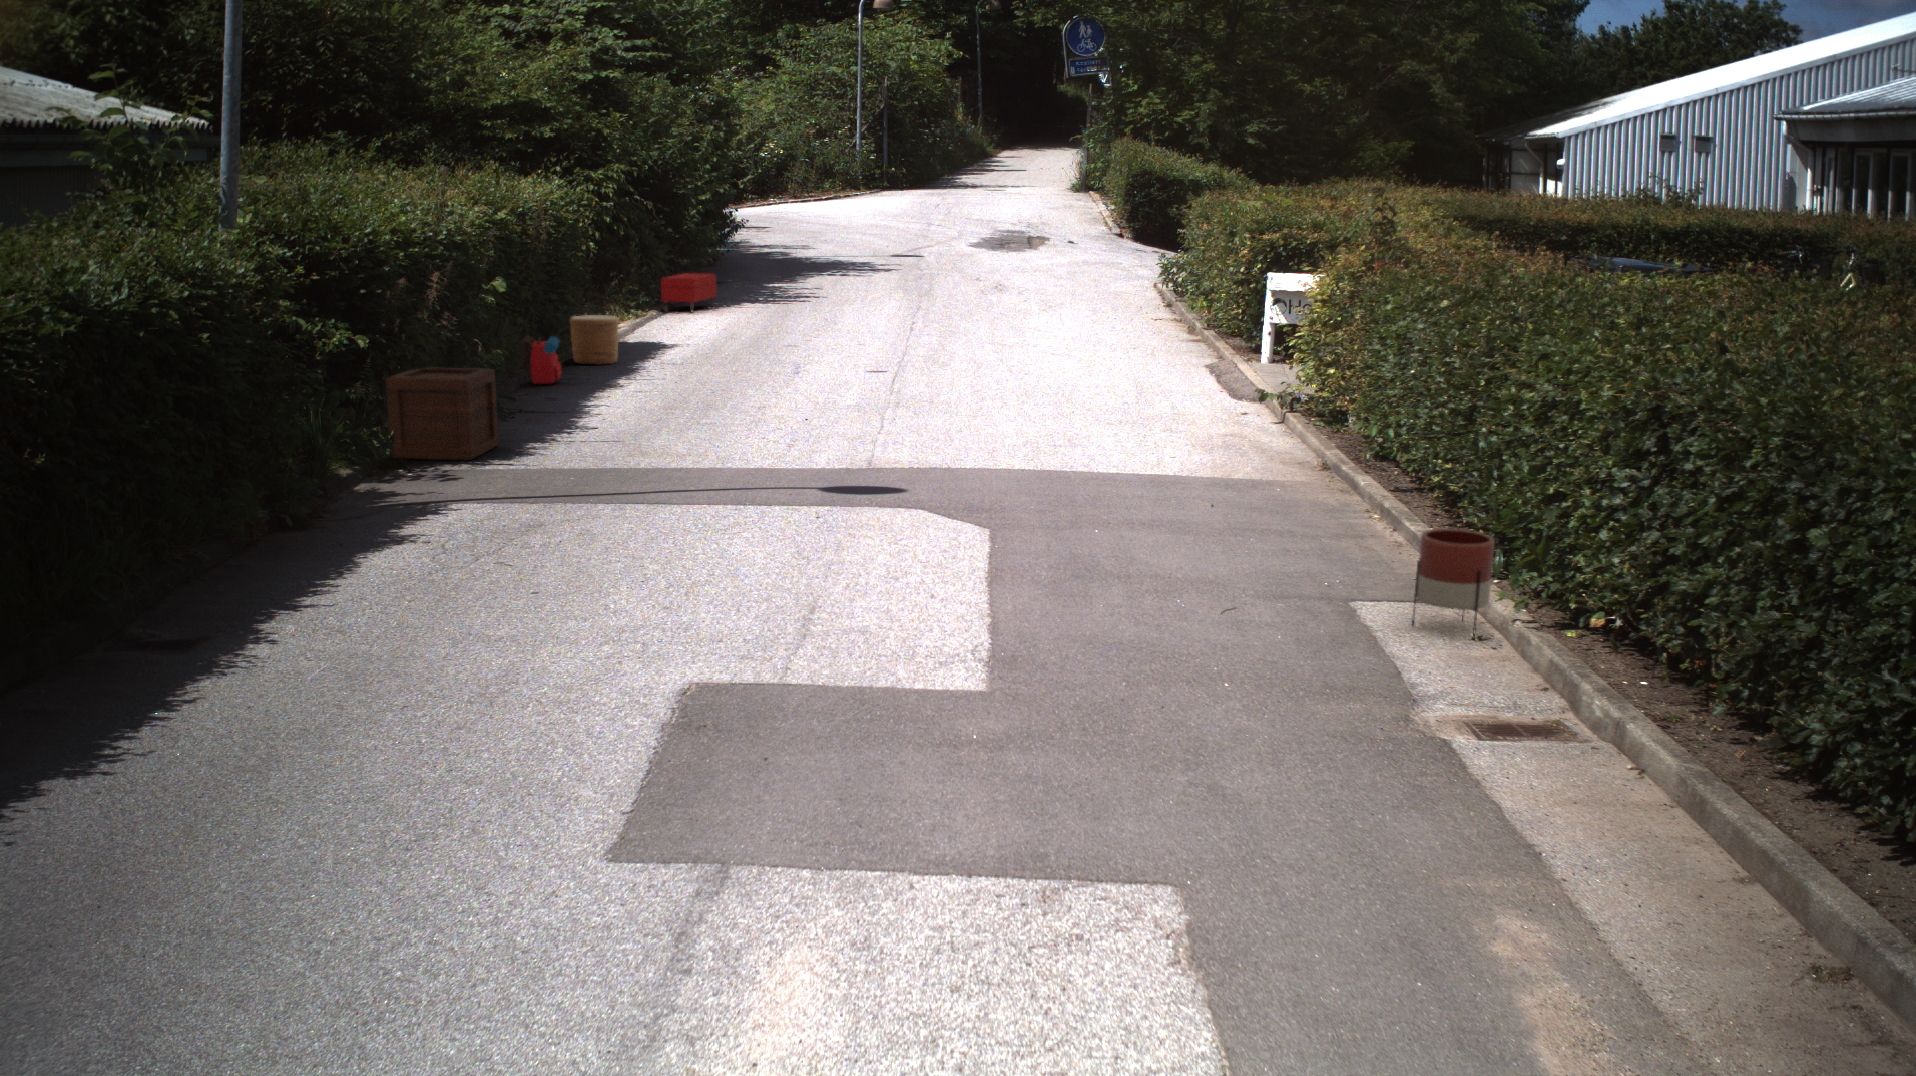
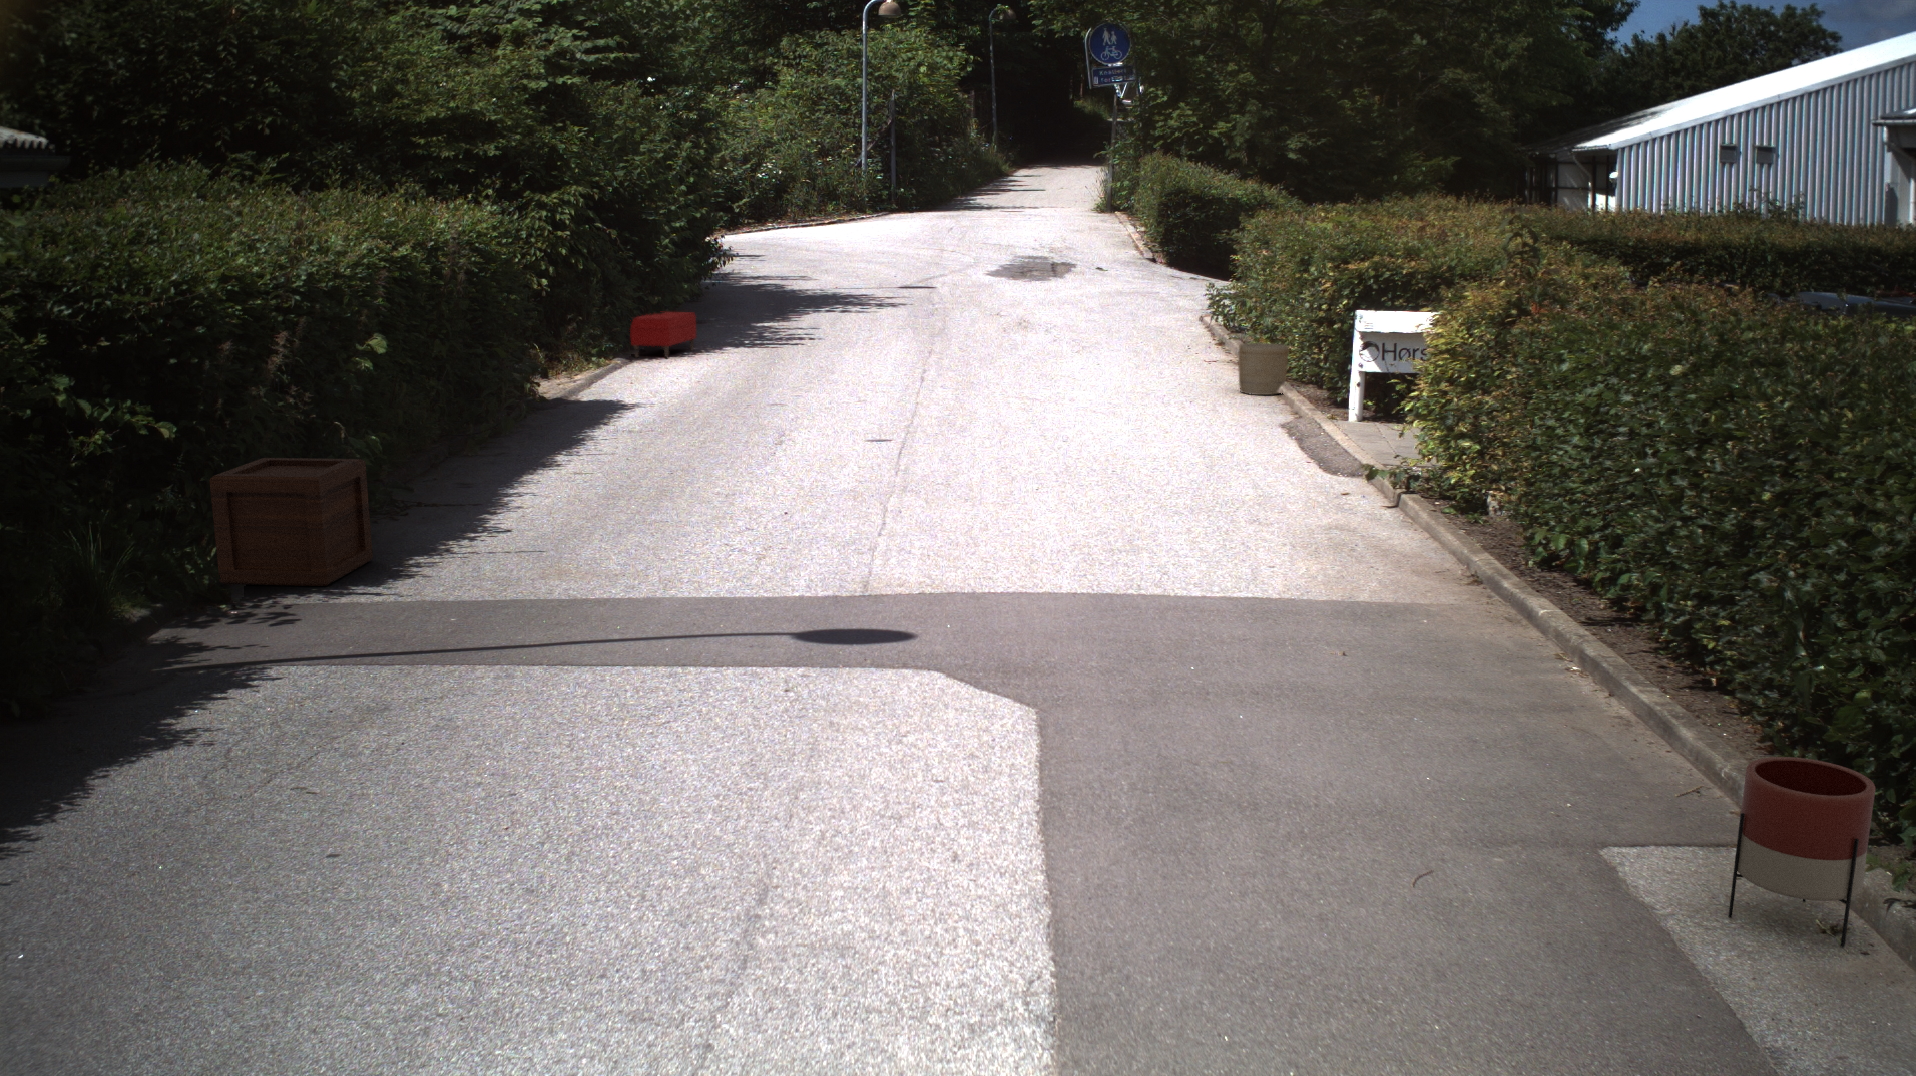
basket: present [570,315,619,365] -> present [1238,343,1289,395]
backpack: present [522,337,561,384] -> none [433,401,486,461]

